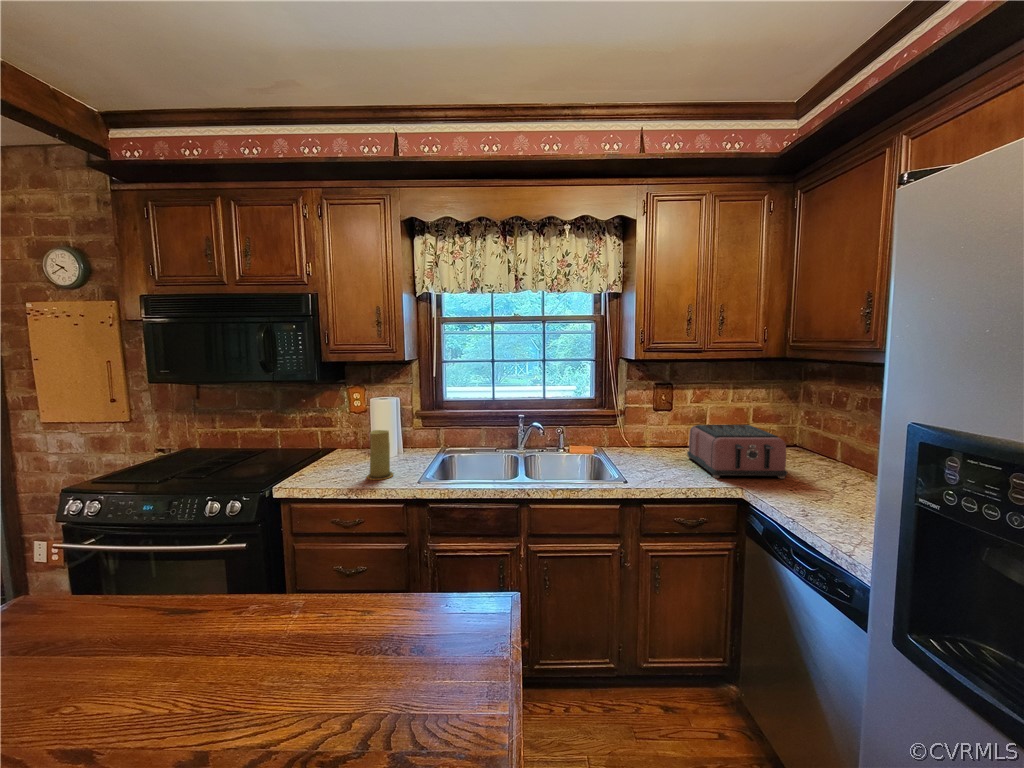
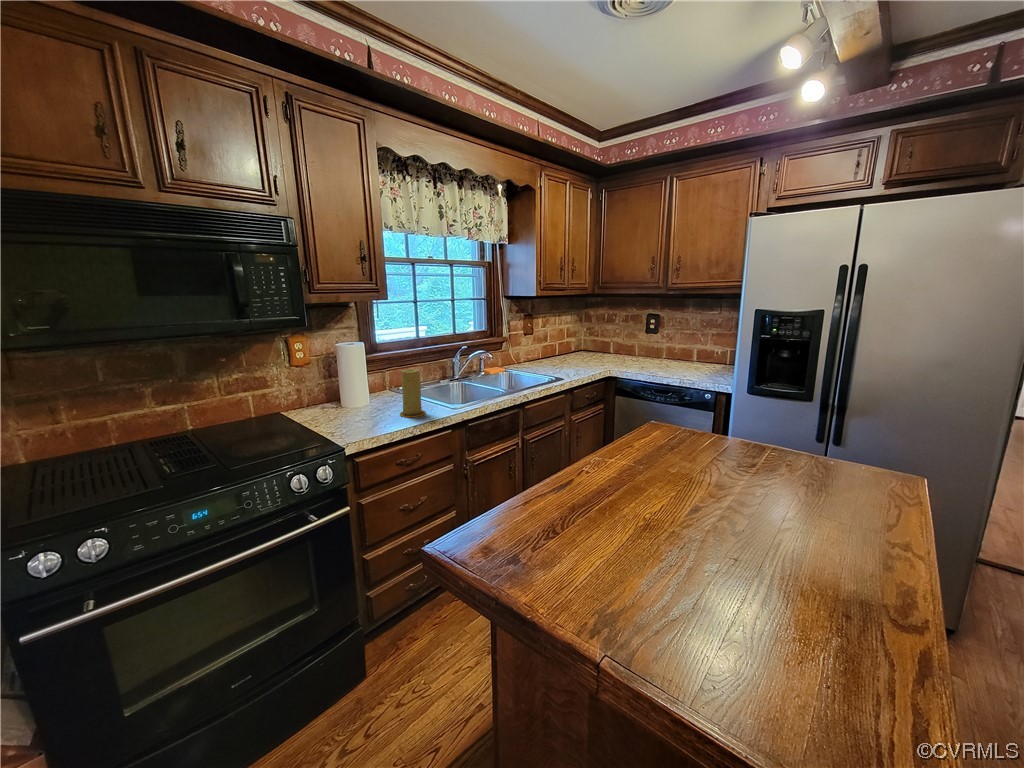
toaster: present [687,425,788,479] -> none [555,337,615,370]

